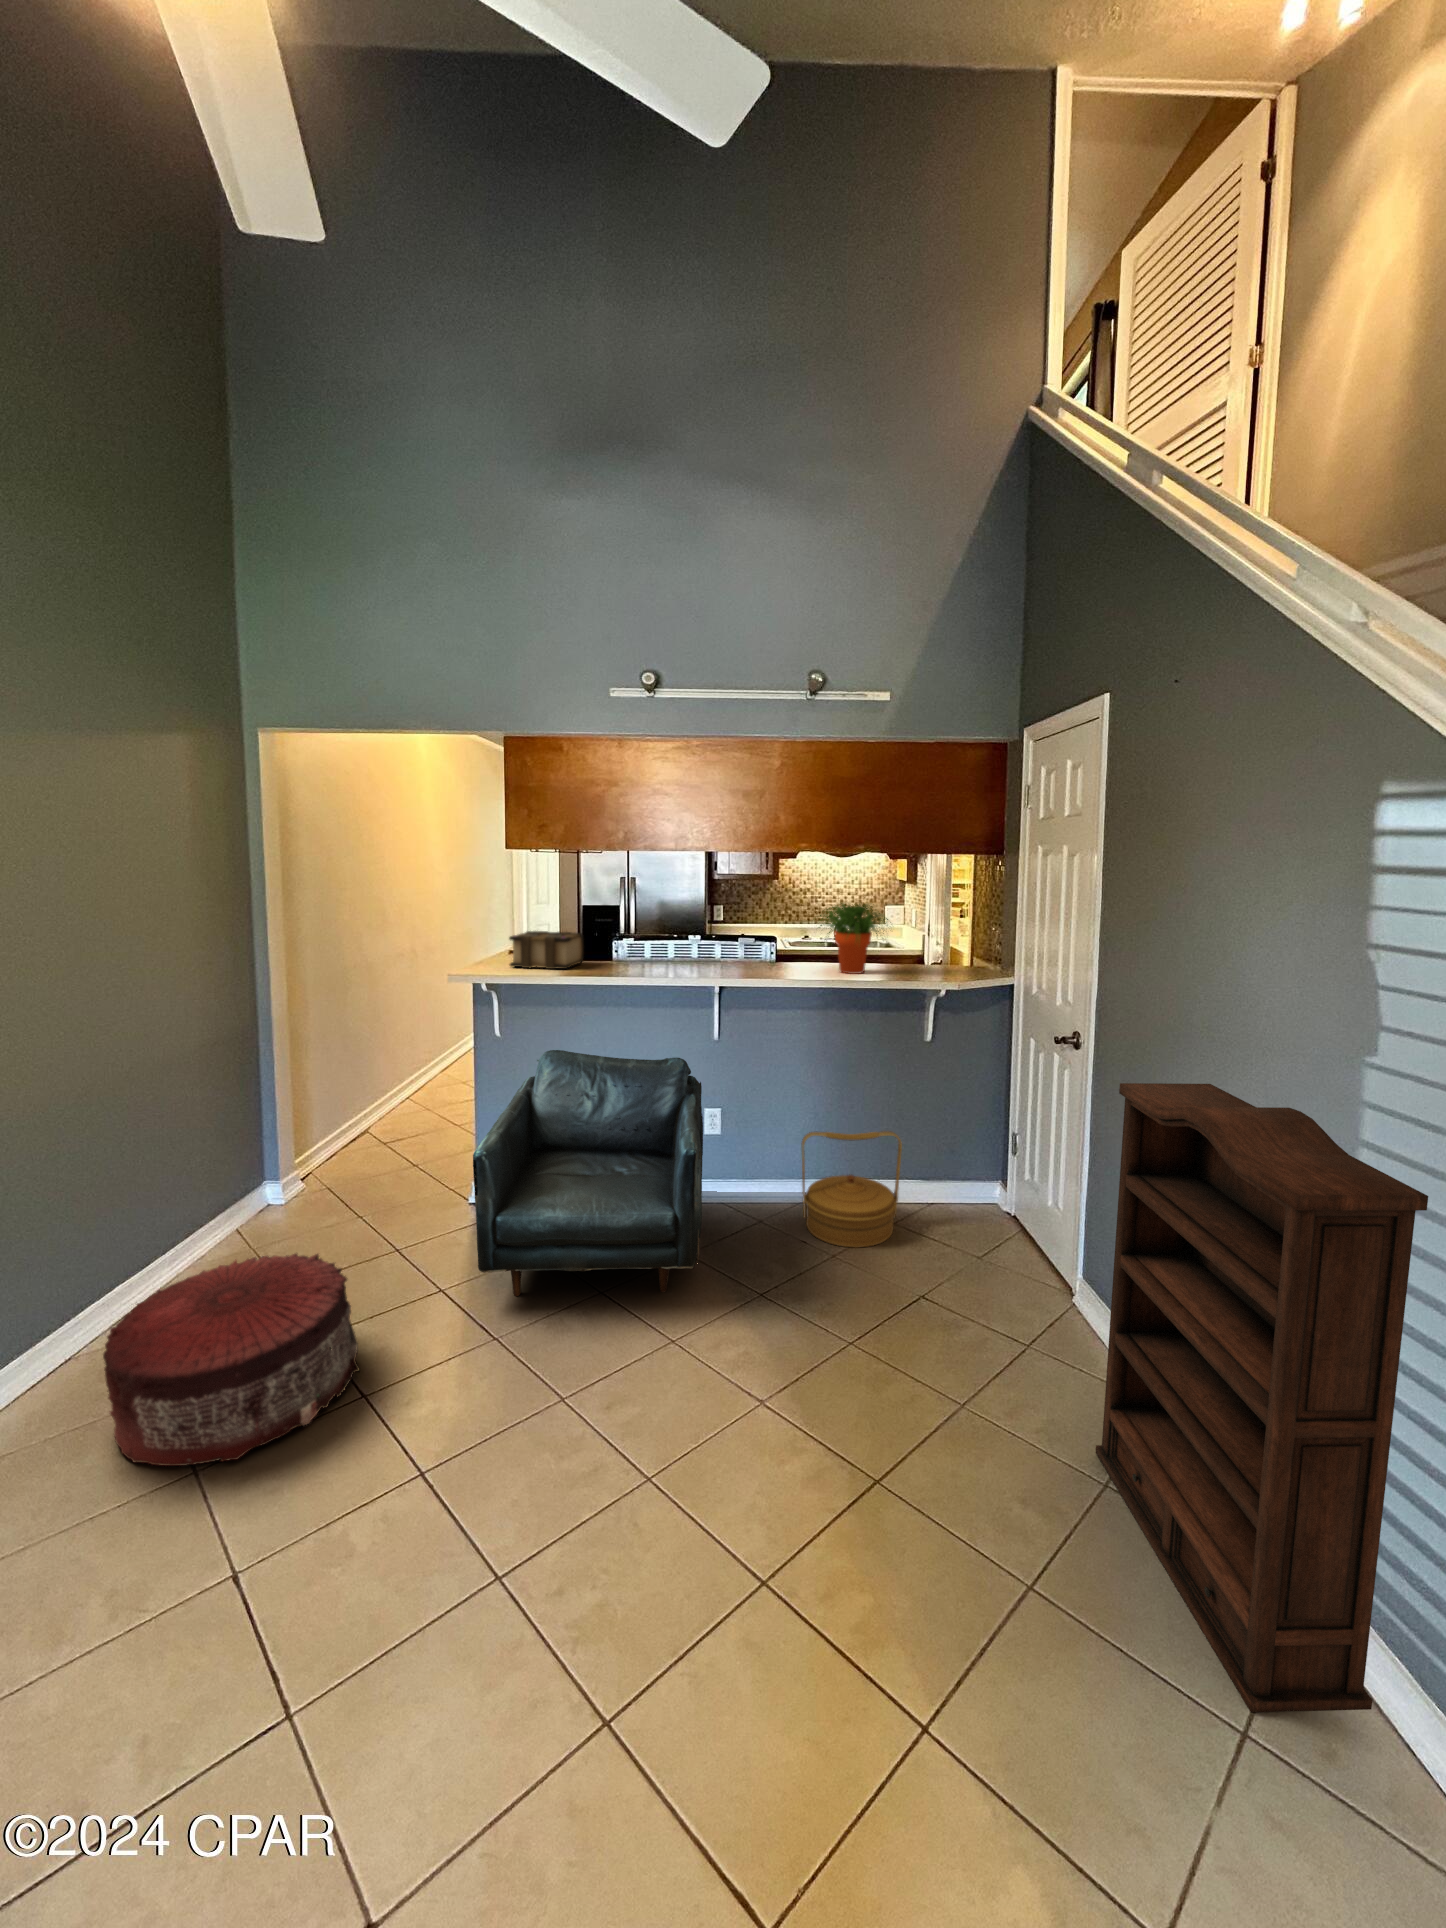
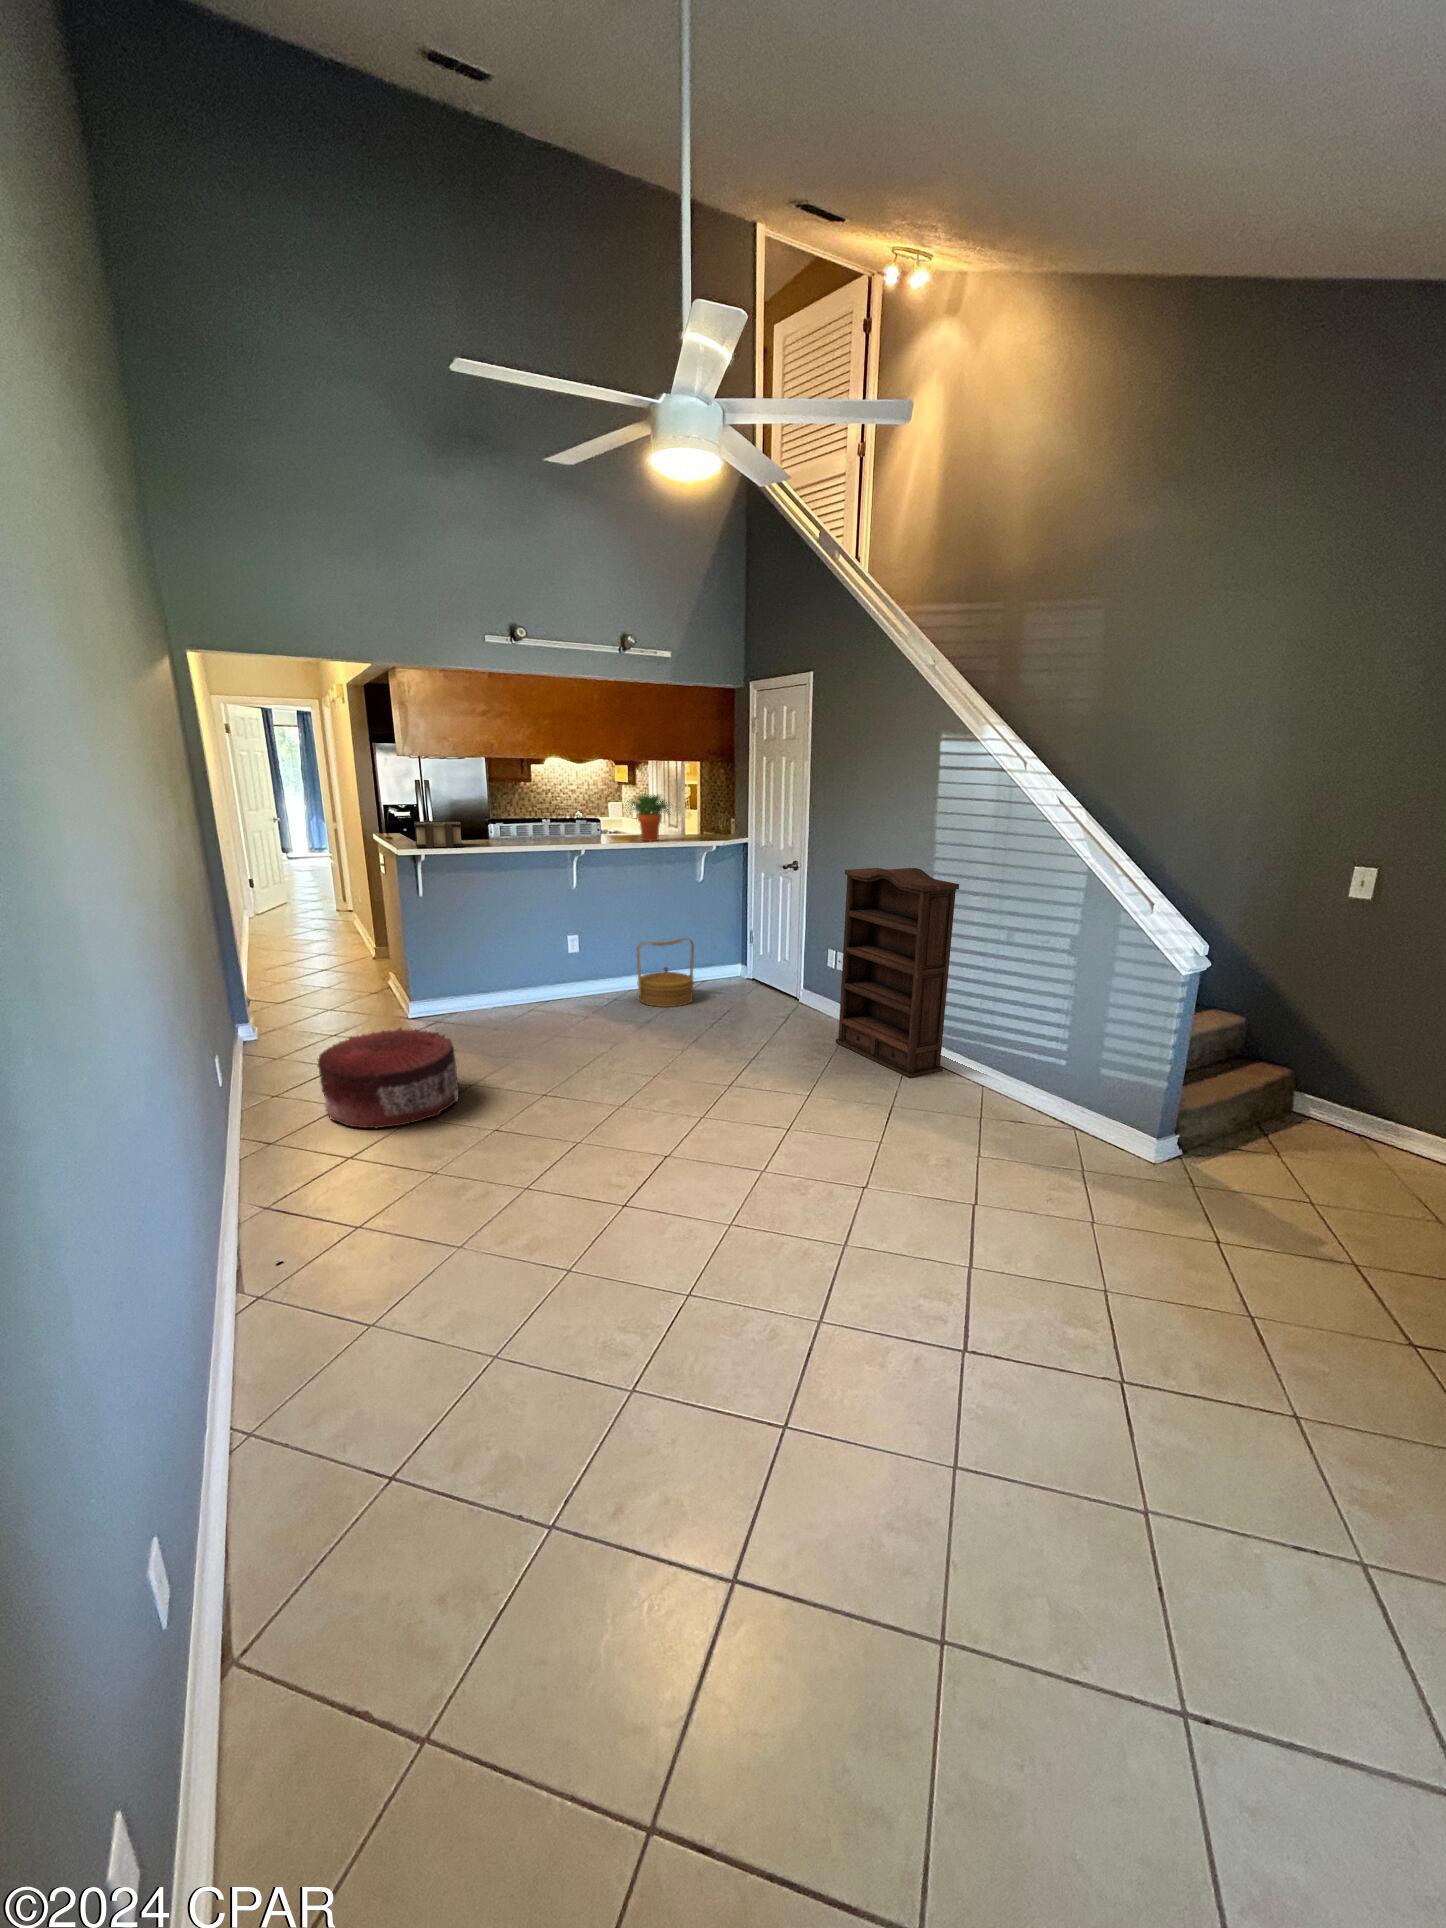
armchair: present [473,1050,703,1296] -> none [442,903,614,1051]

